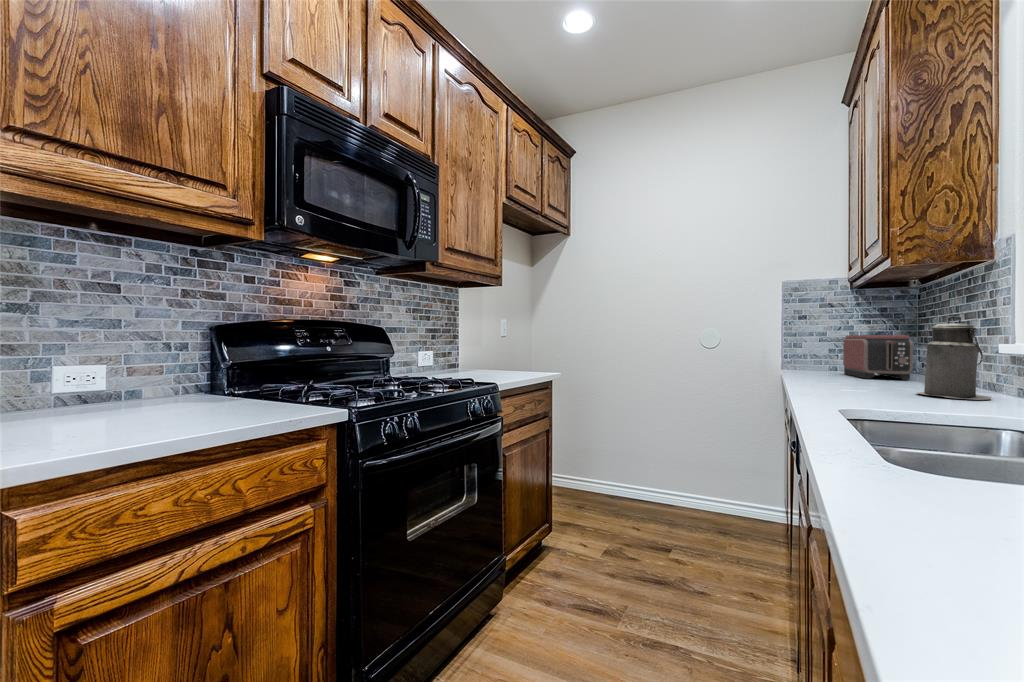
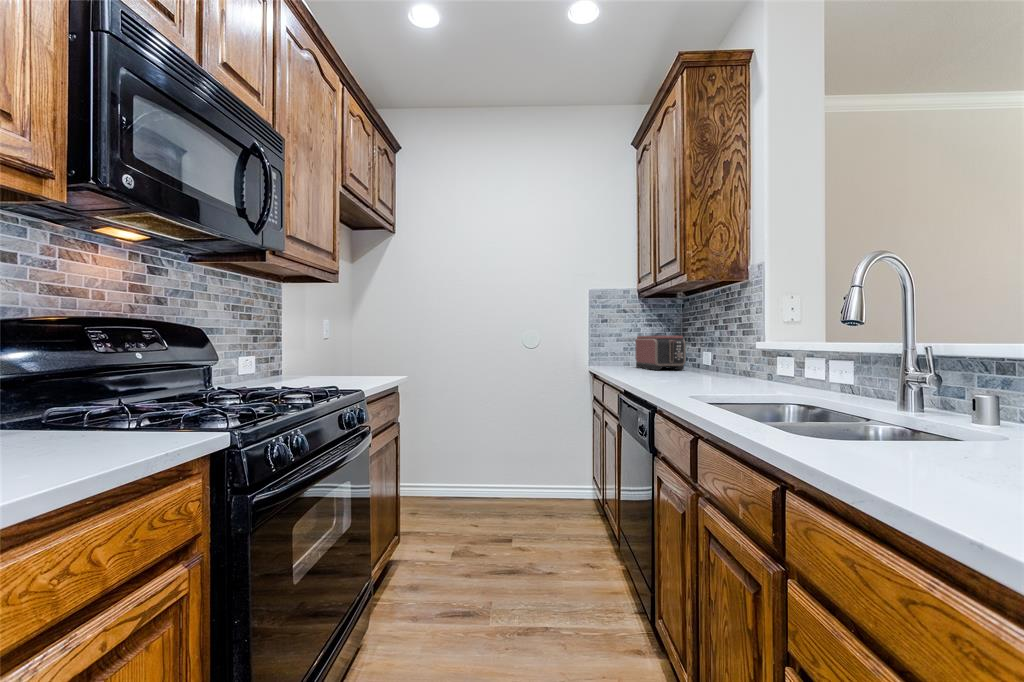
canister: present [917,316,992,400] -> none [706,321,754,383]

